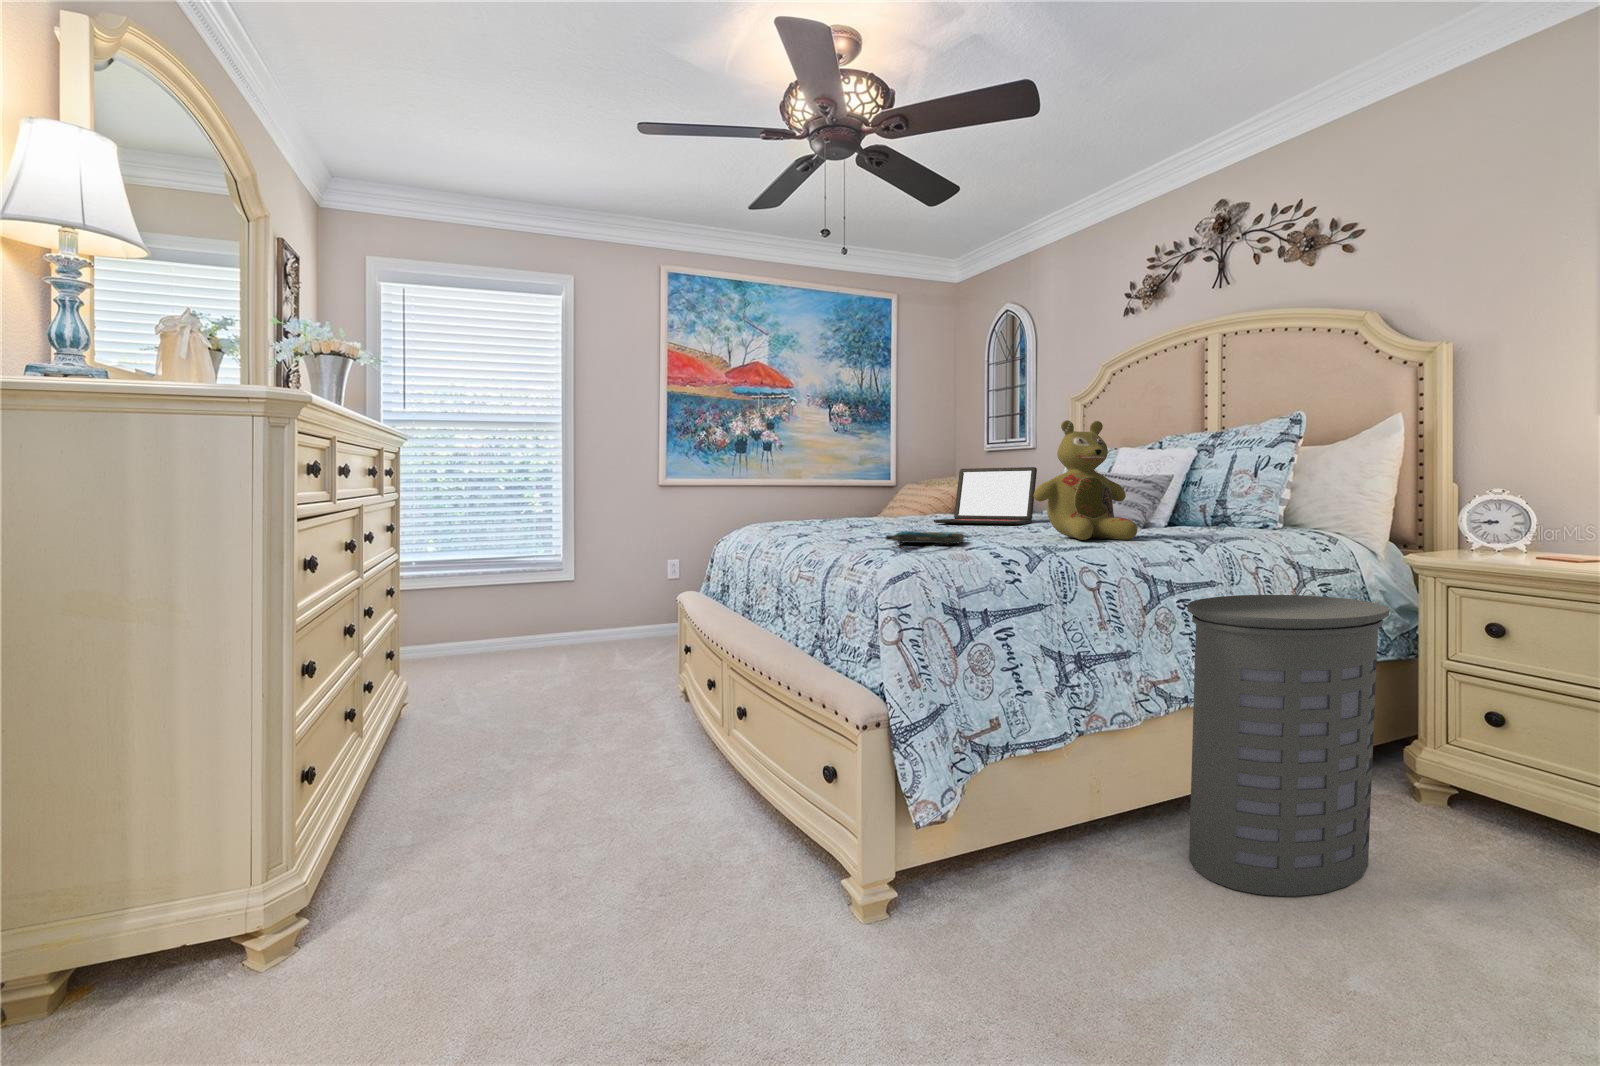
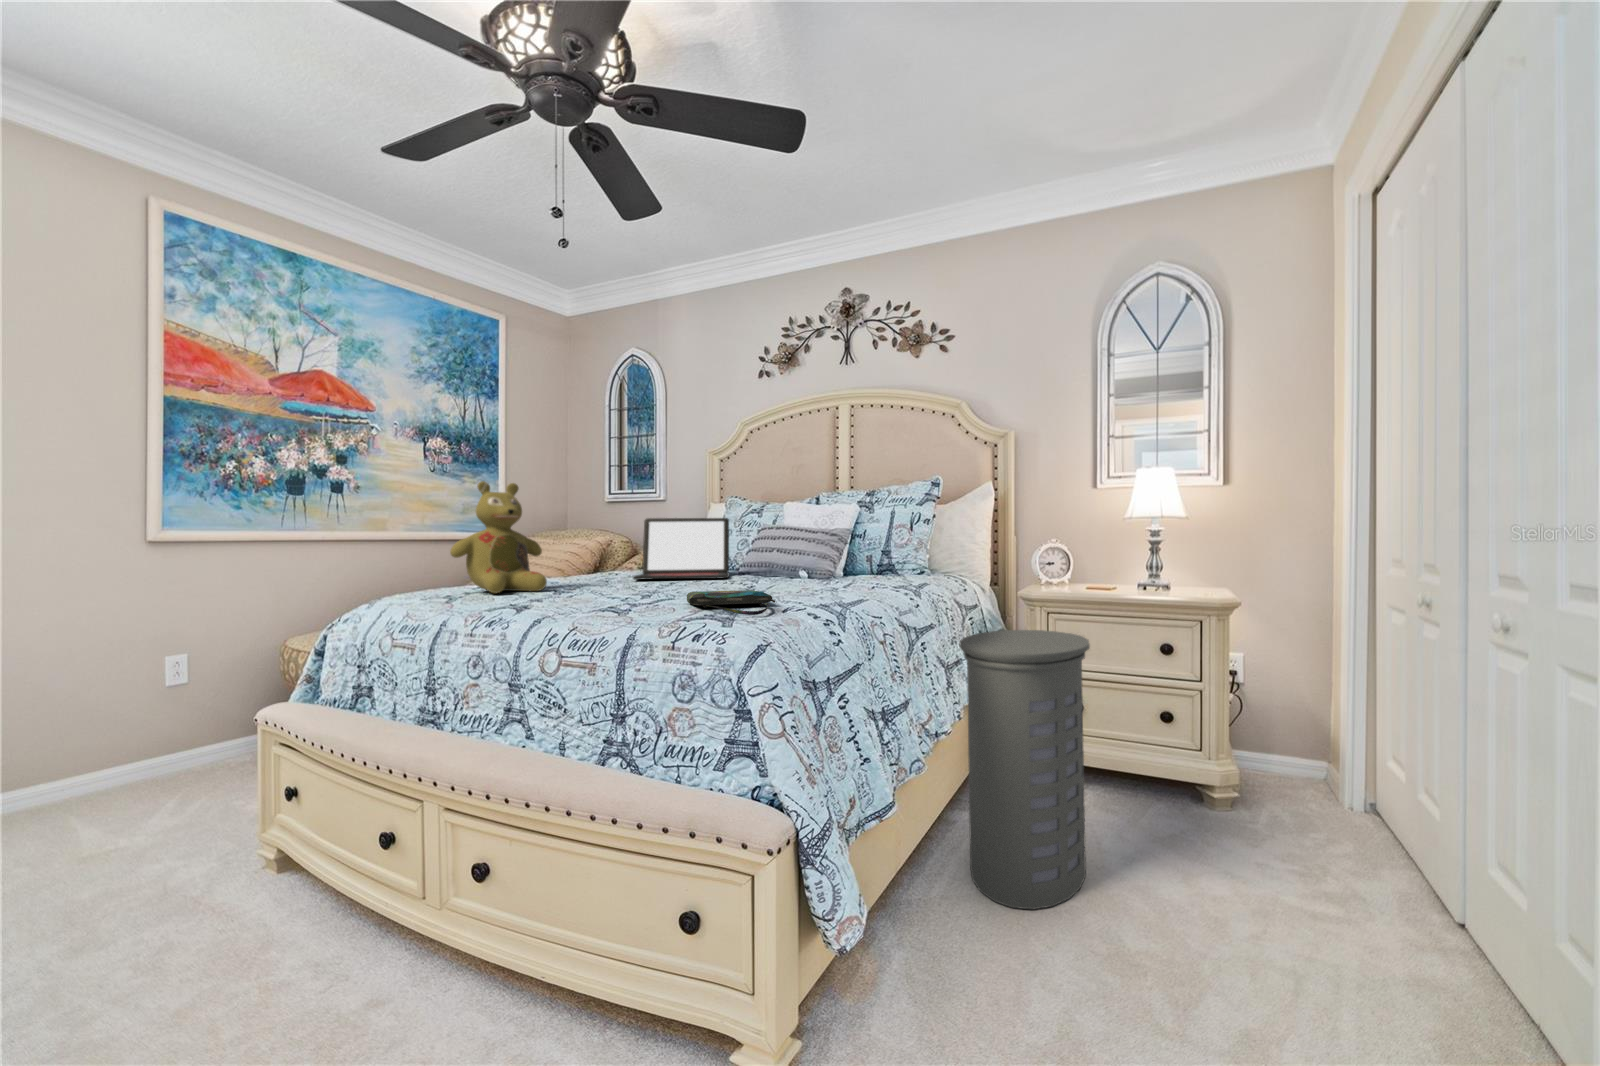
stuffed bear: present [1034,420,1138,540] -> present [450,481,547,593]

